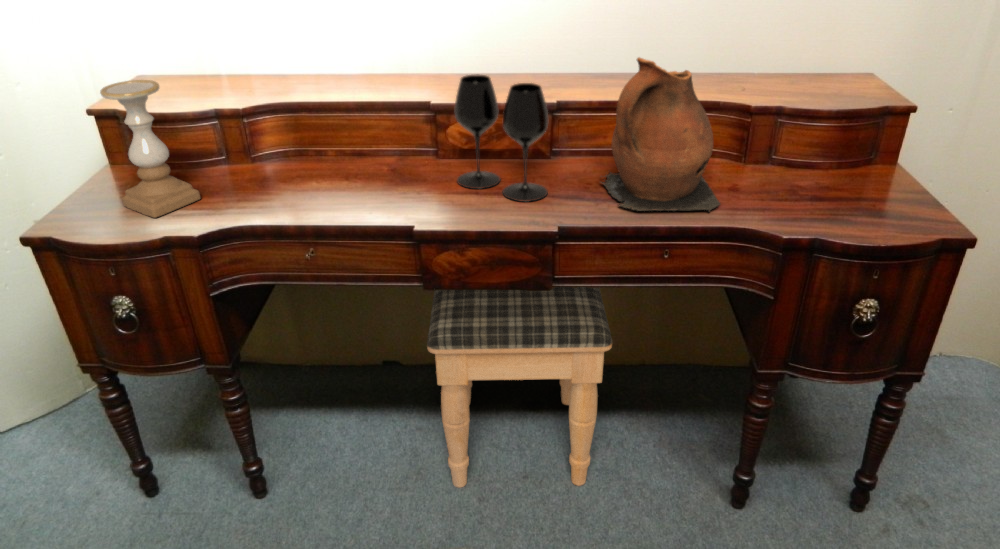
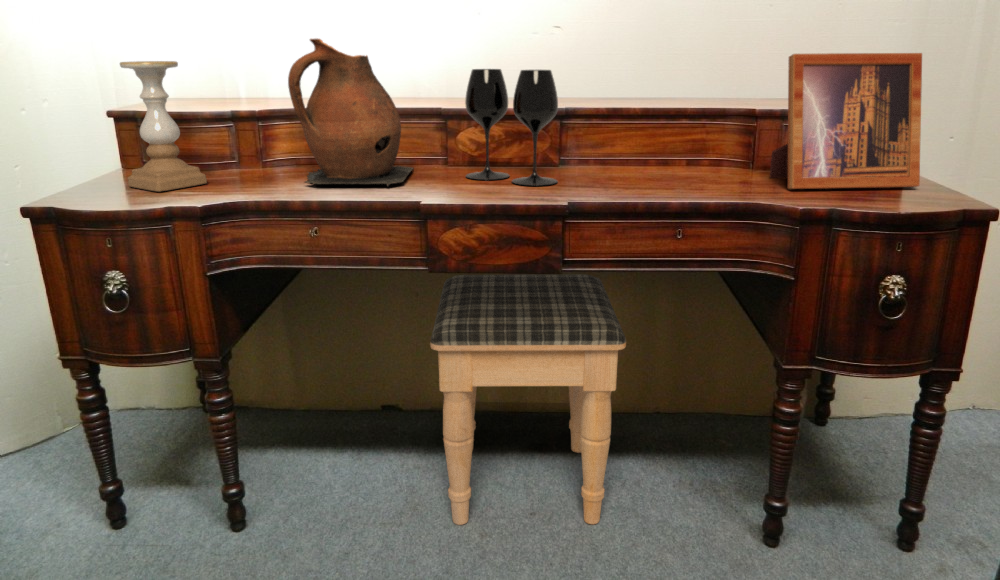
ceramic pitcher: present [602,58,720,211] -> present [288,38,414,186]
picture frame: none [759,70,921,210] -> present [770,53,922,189]

